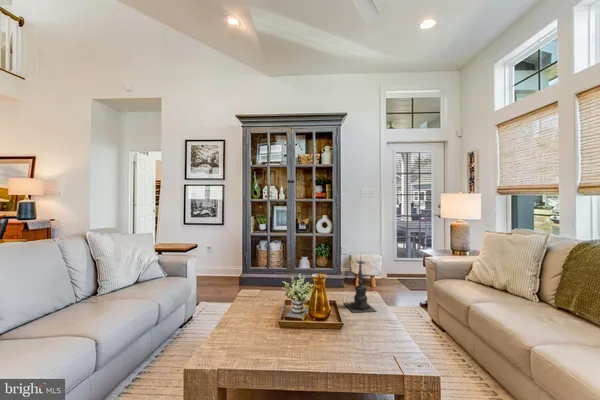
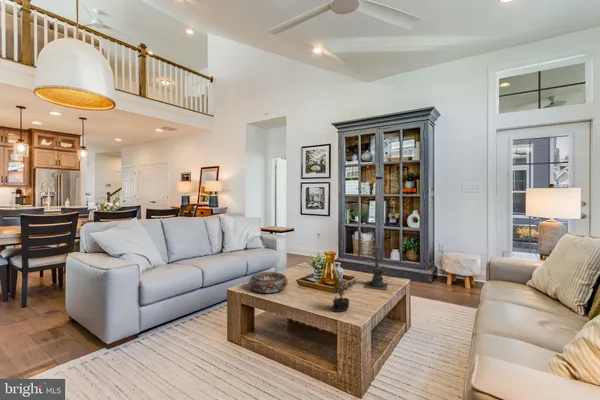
succulent plant: none [367,313,393,360] -> present [333,281,352,312]
decorative bowl: none [219,317,278,356] -> present [249,272,288,293]

